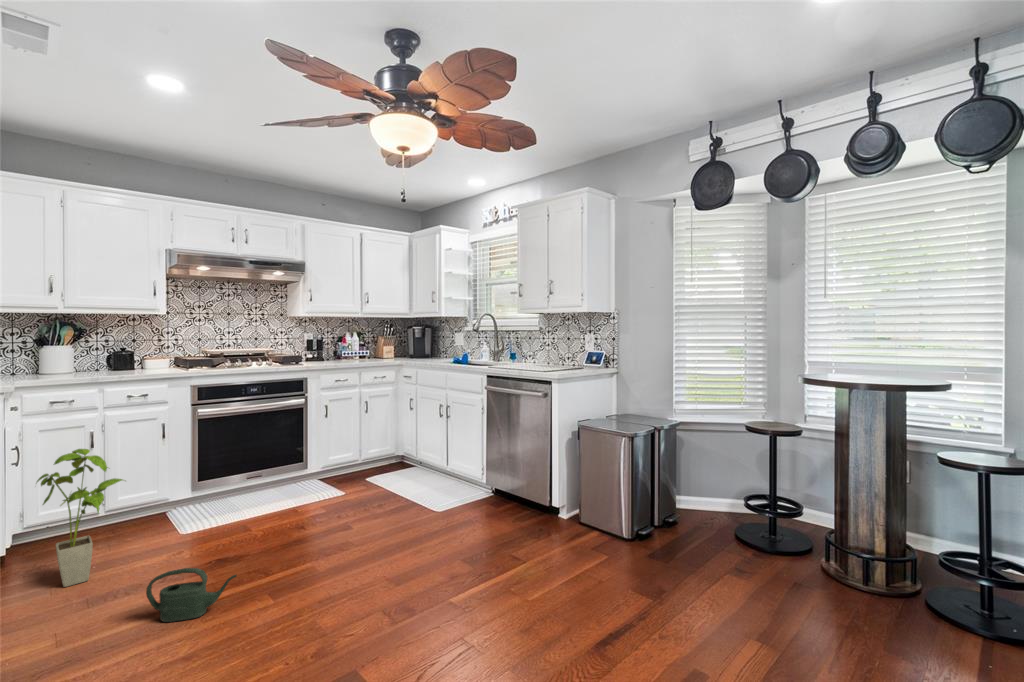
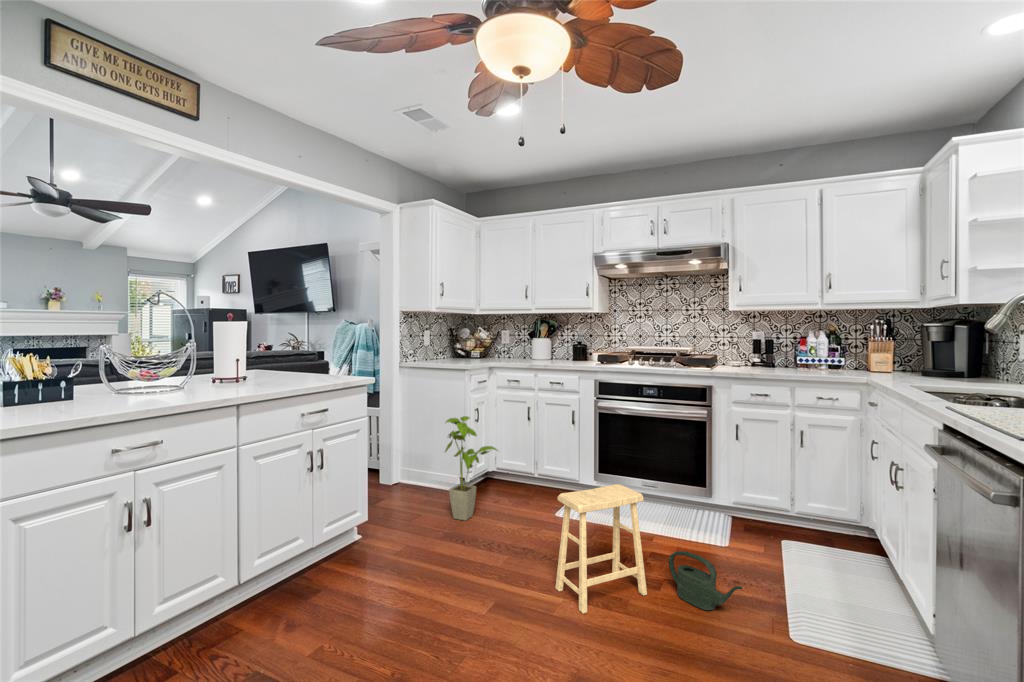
footstool: none [291,461,351,564] -> present [555,484,647,614]
watering can: present [146,568,237,622] -> present [669,551,742,610]

